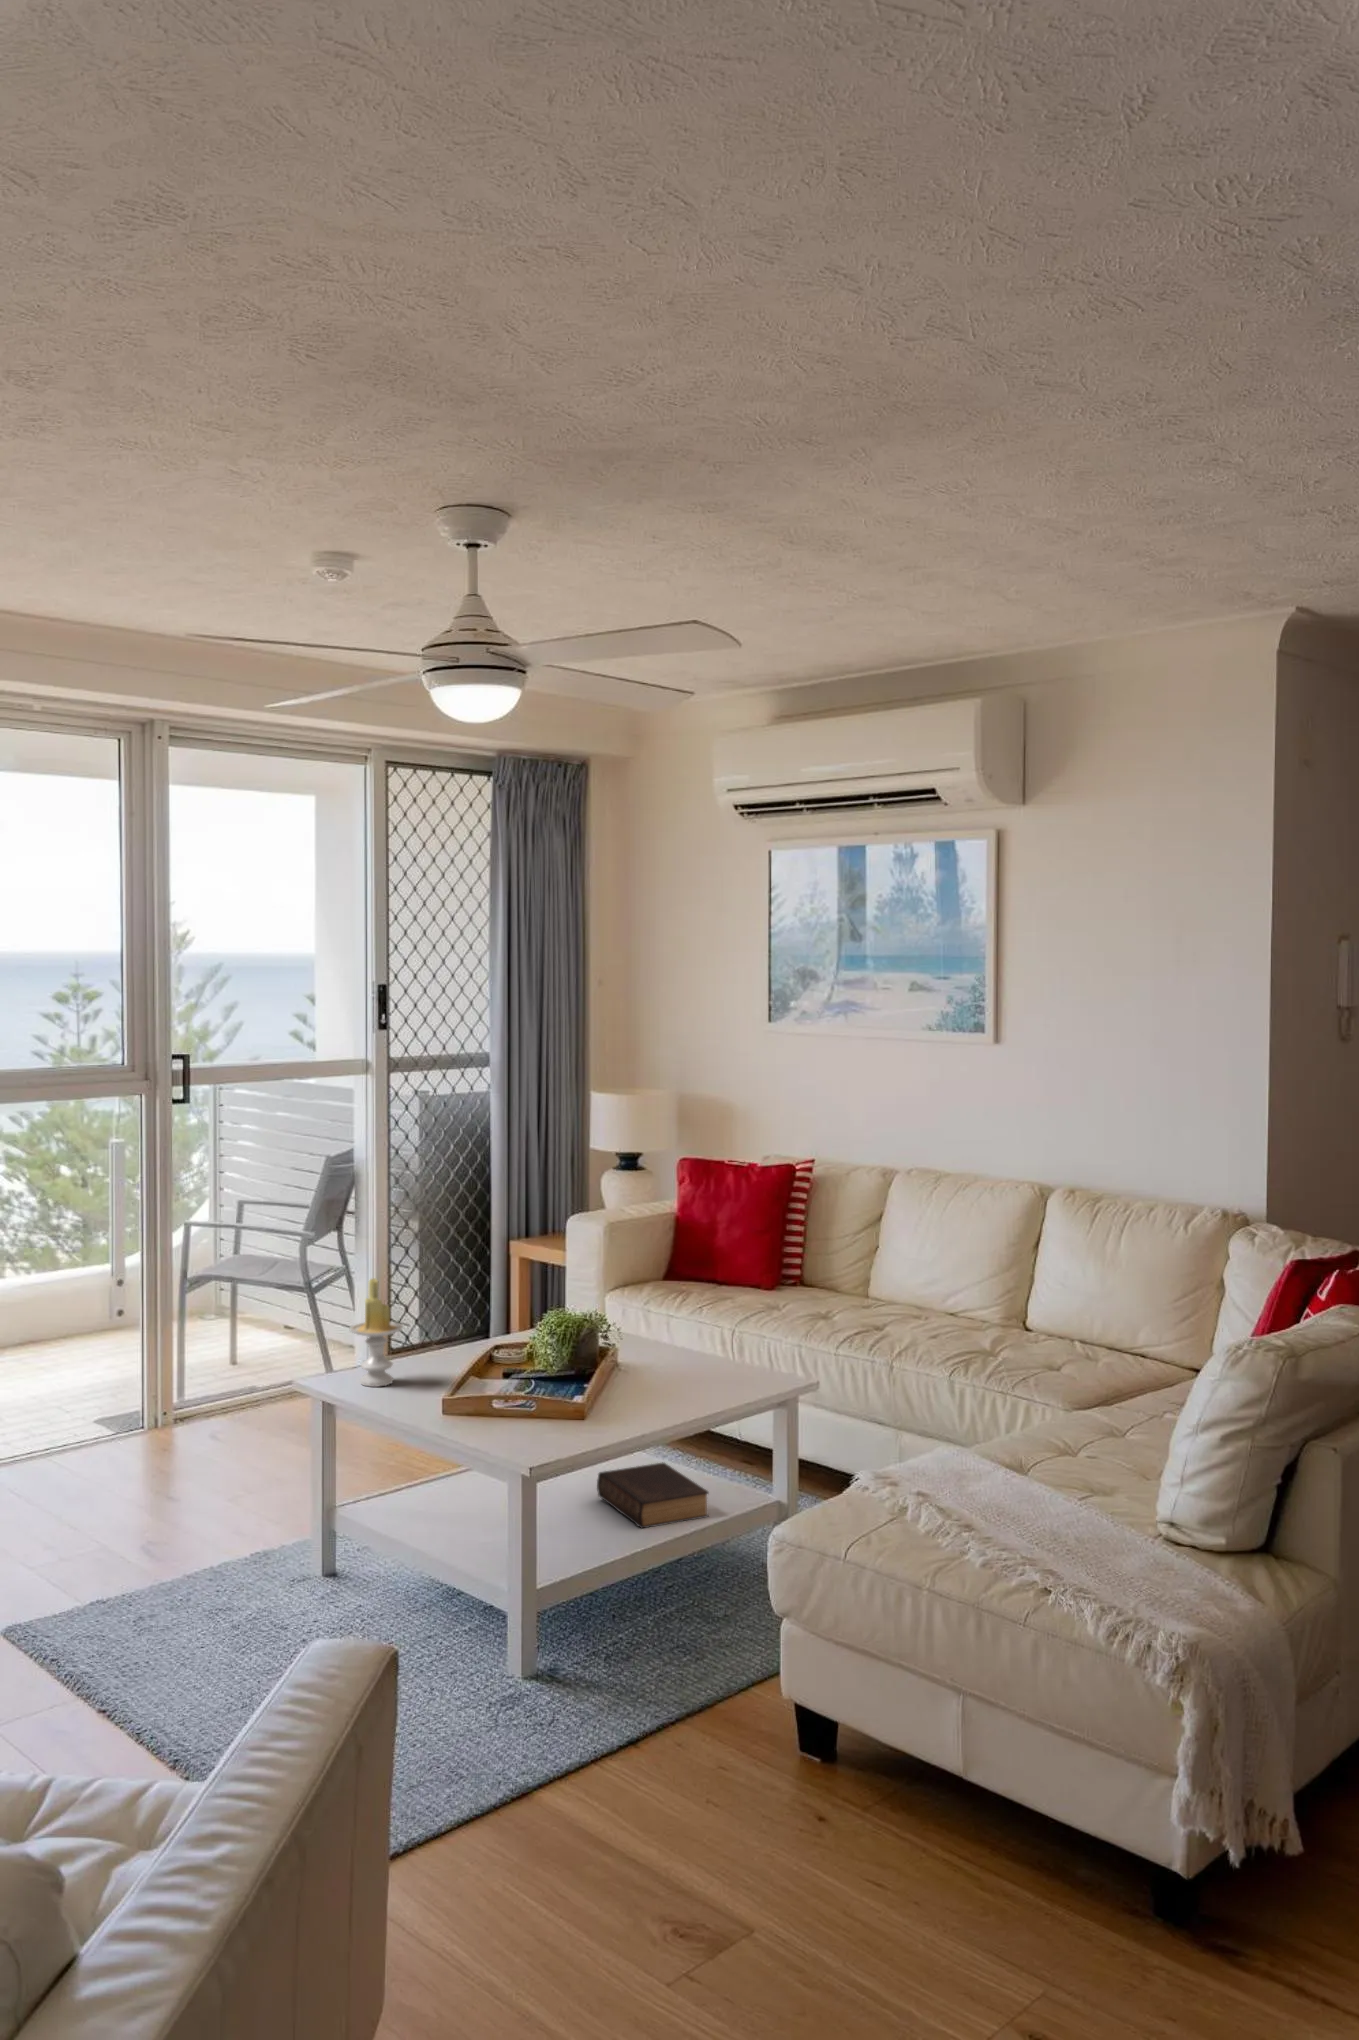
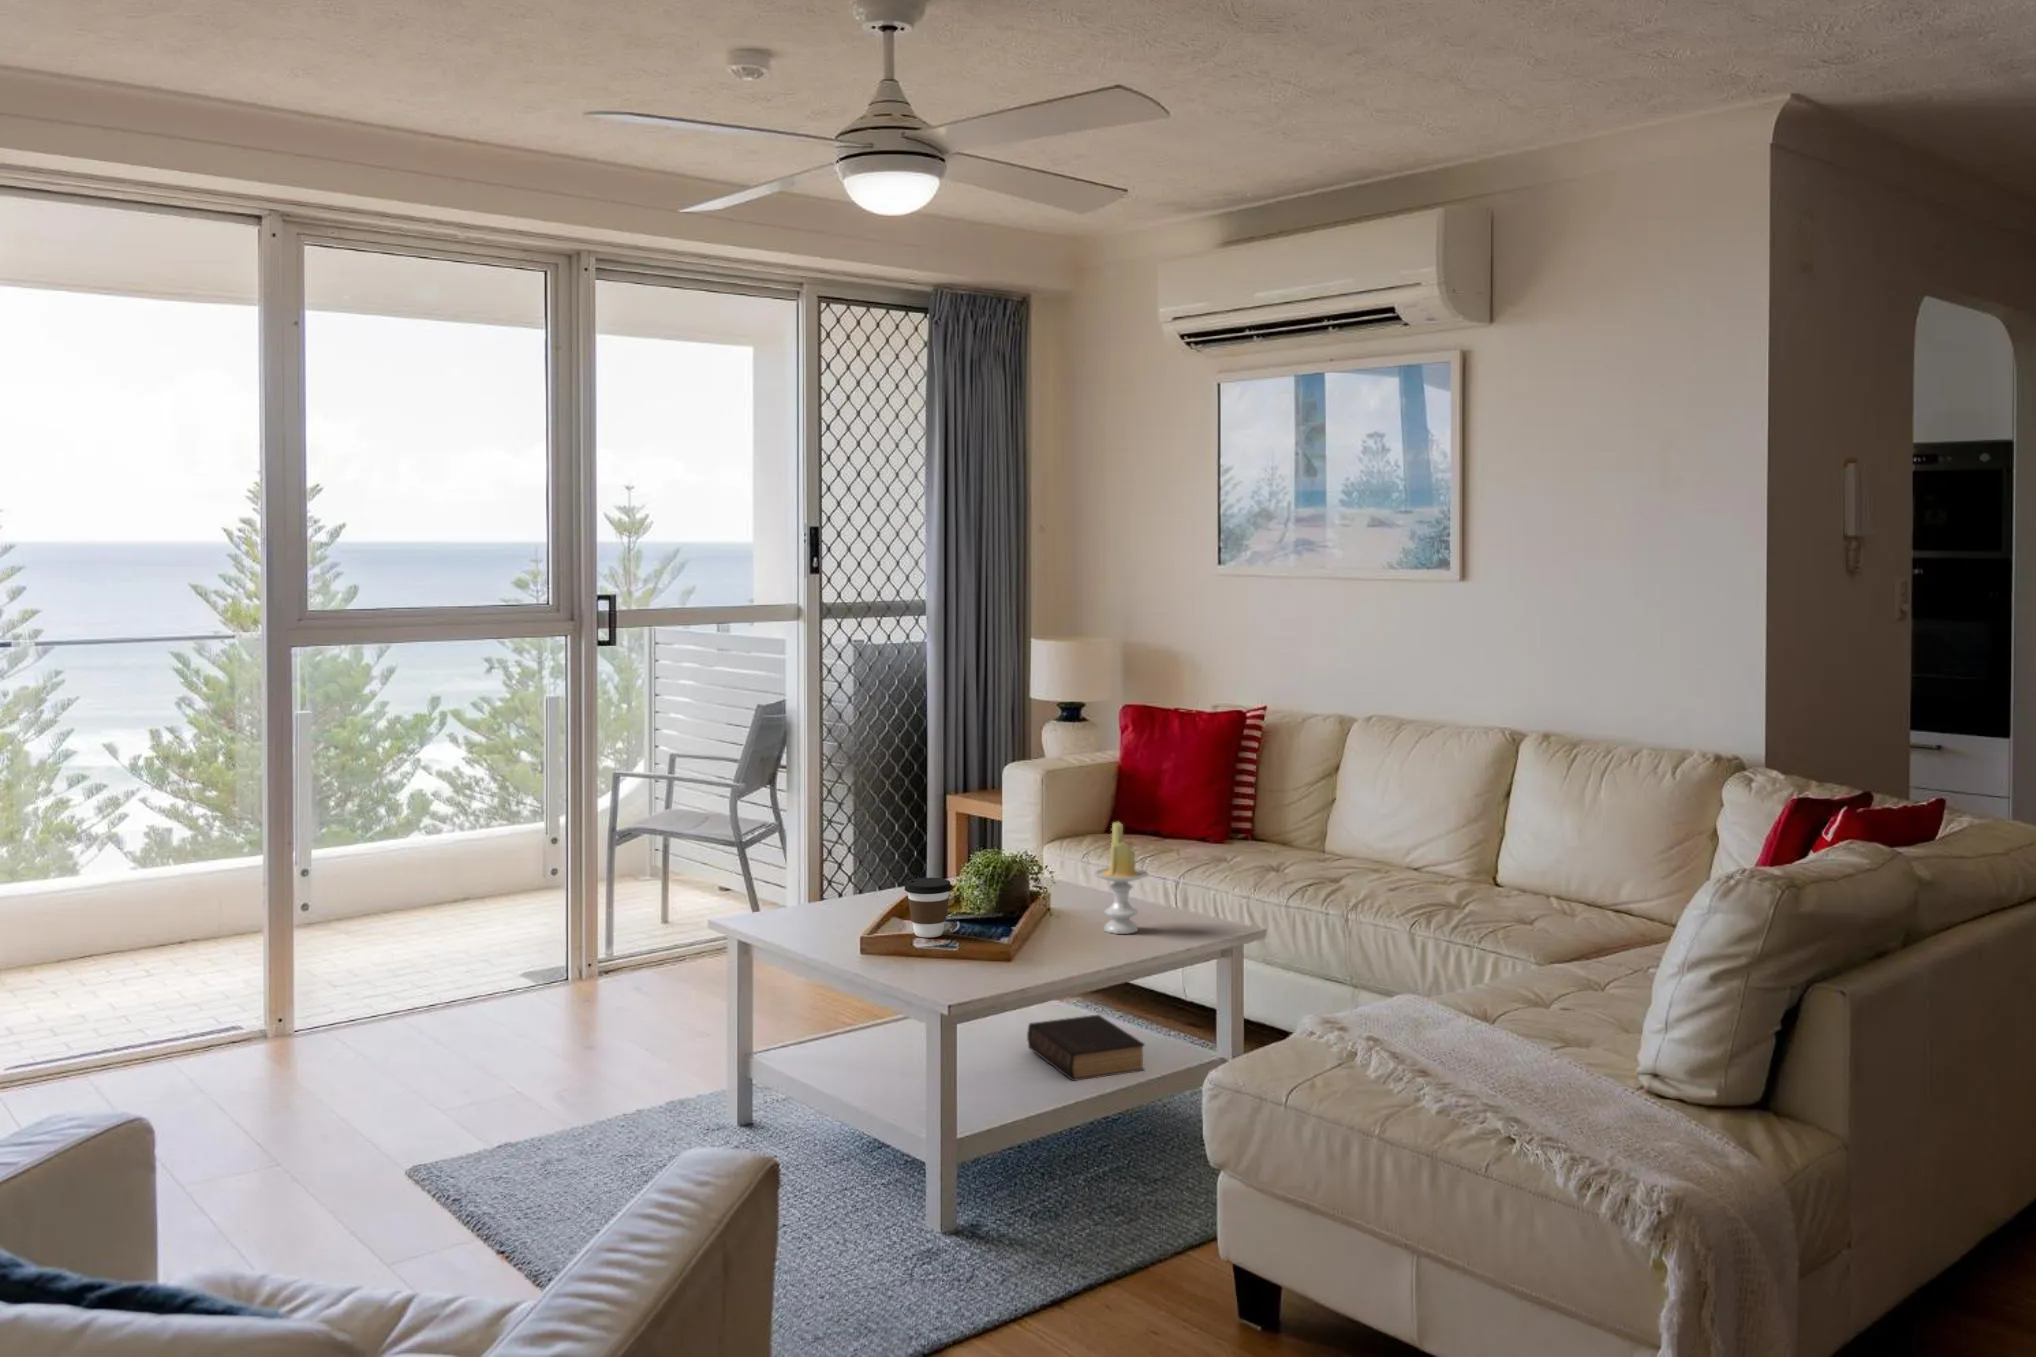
candle: present [350,1278,403,1387] -> present [1094,822,1148,934]
coffee cup: none [482,1336,528,1394] -> present [905,878,952,937]

